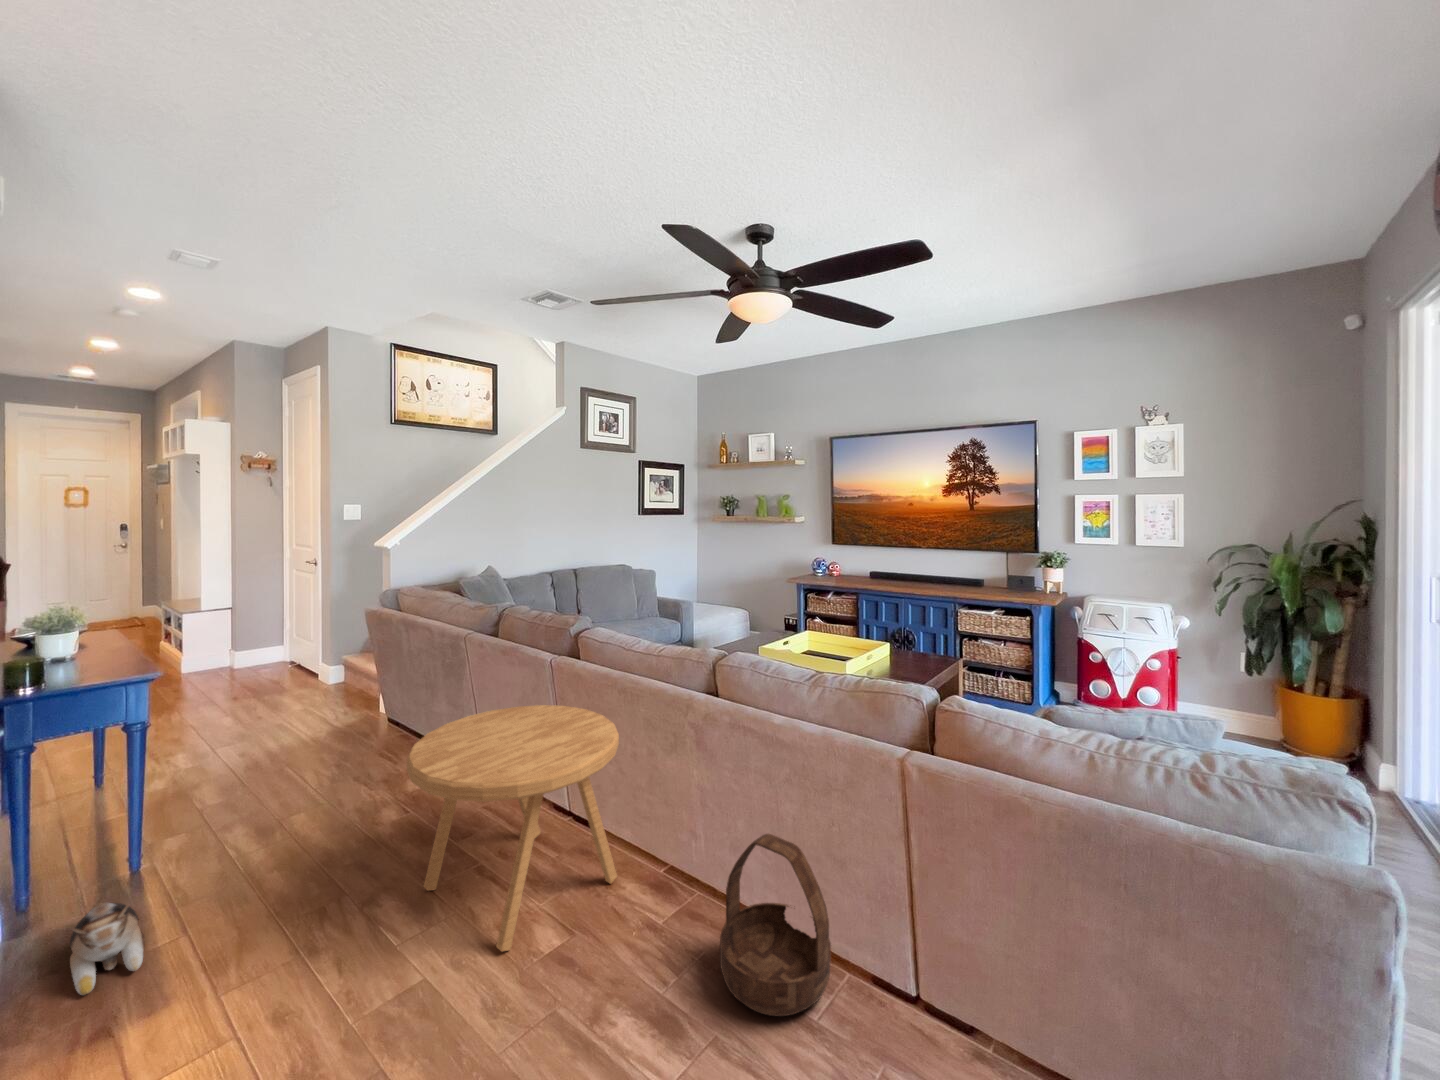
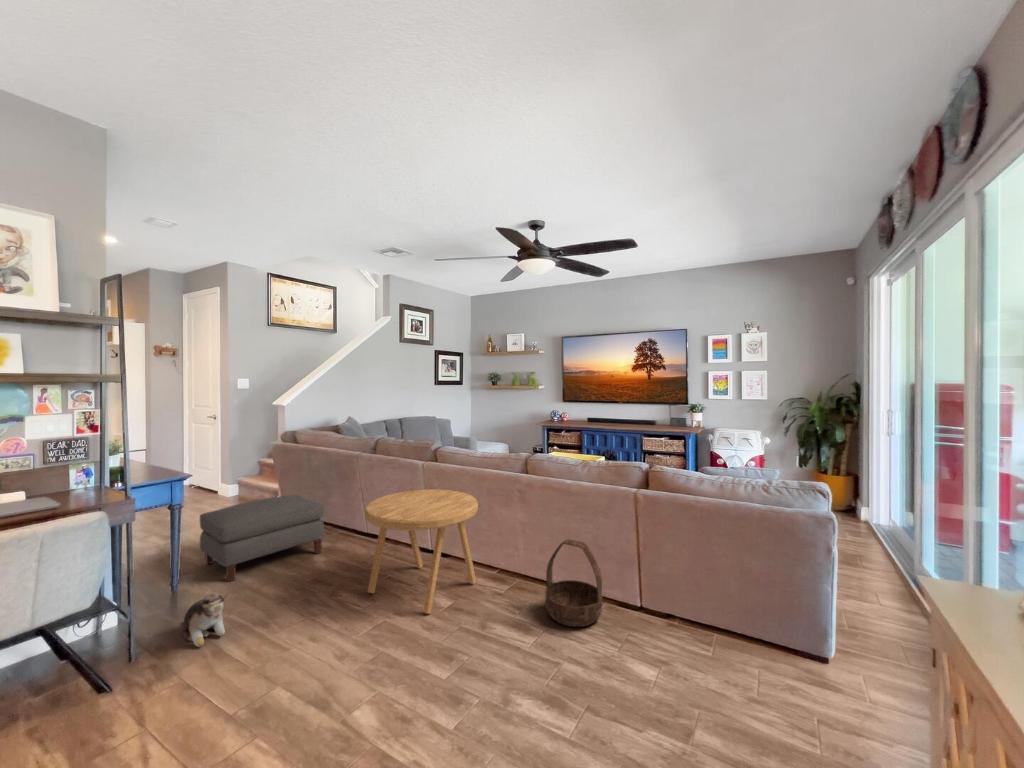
ottoman: none [198,693,399,843] -> present [200,495,324,581]

